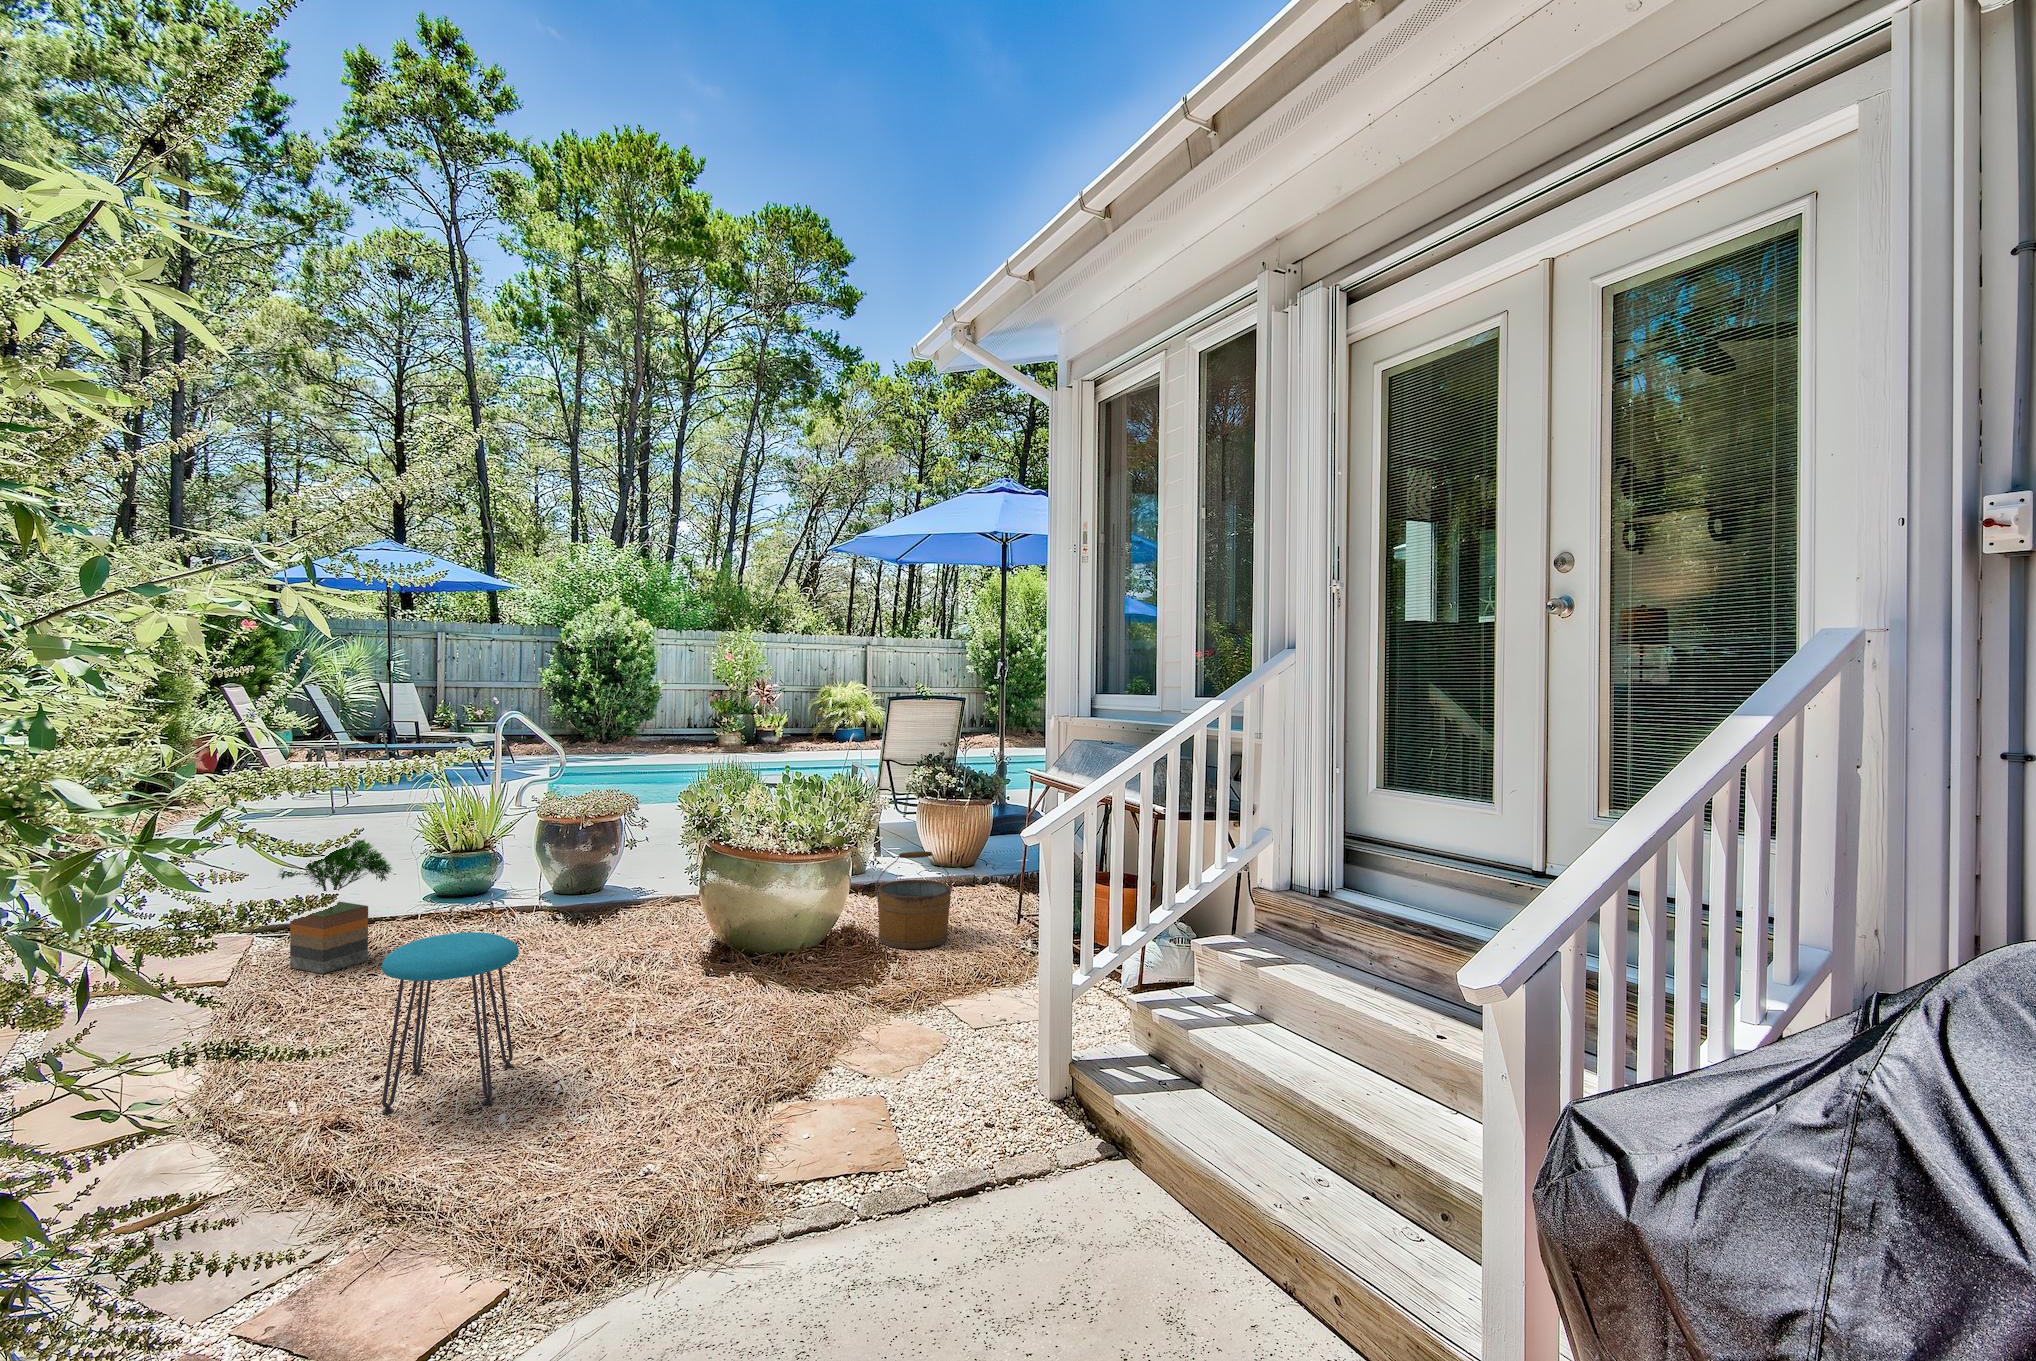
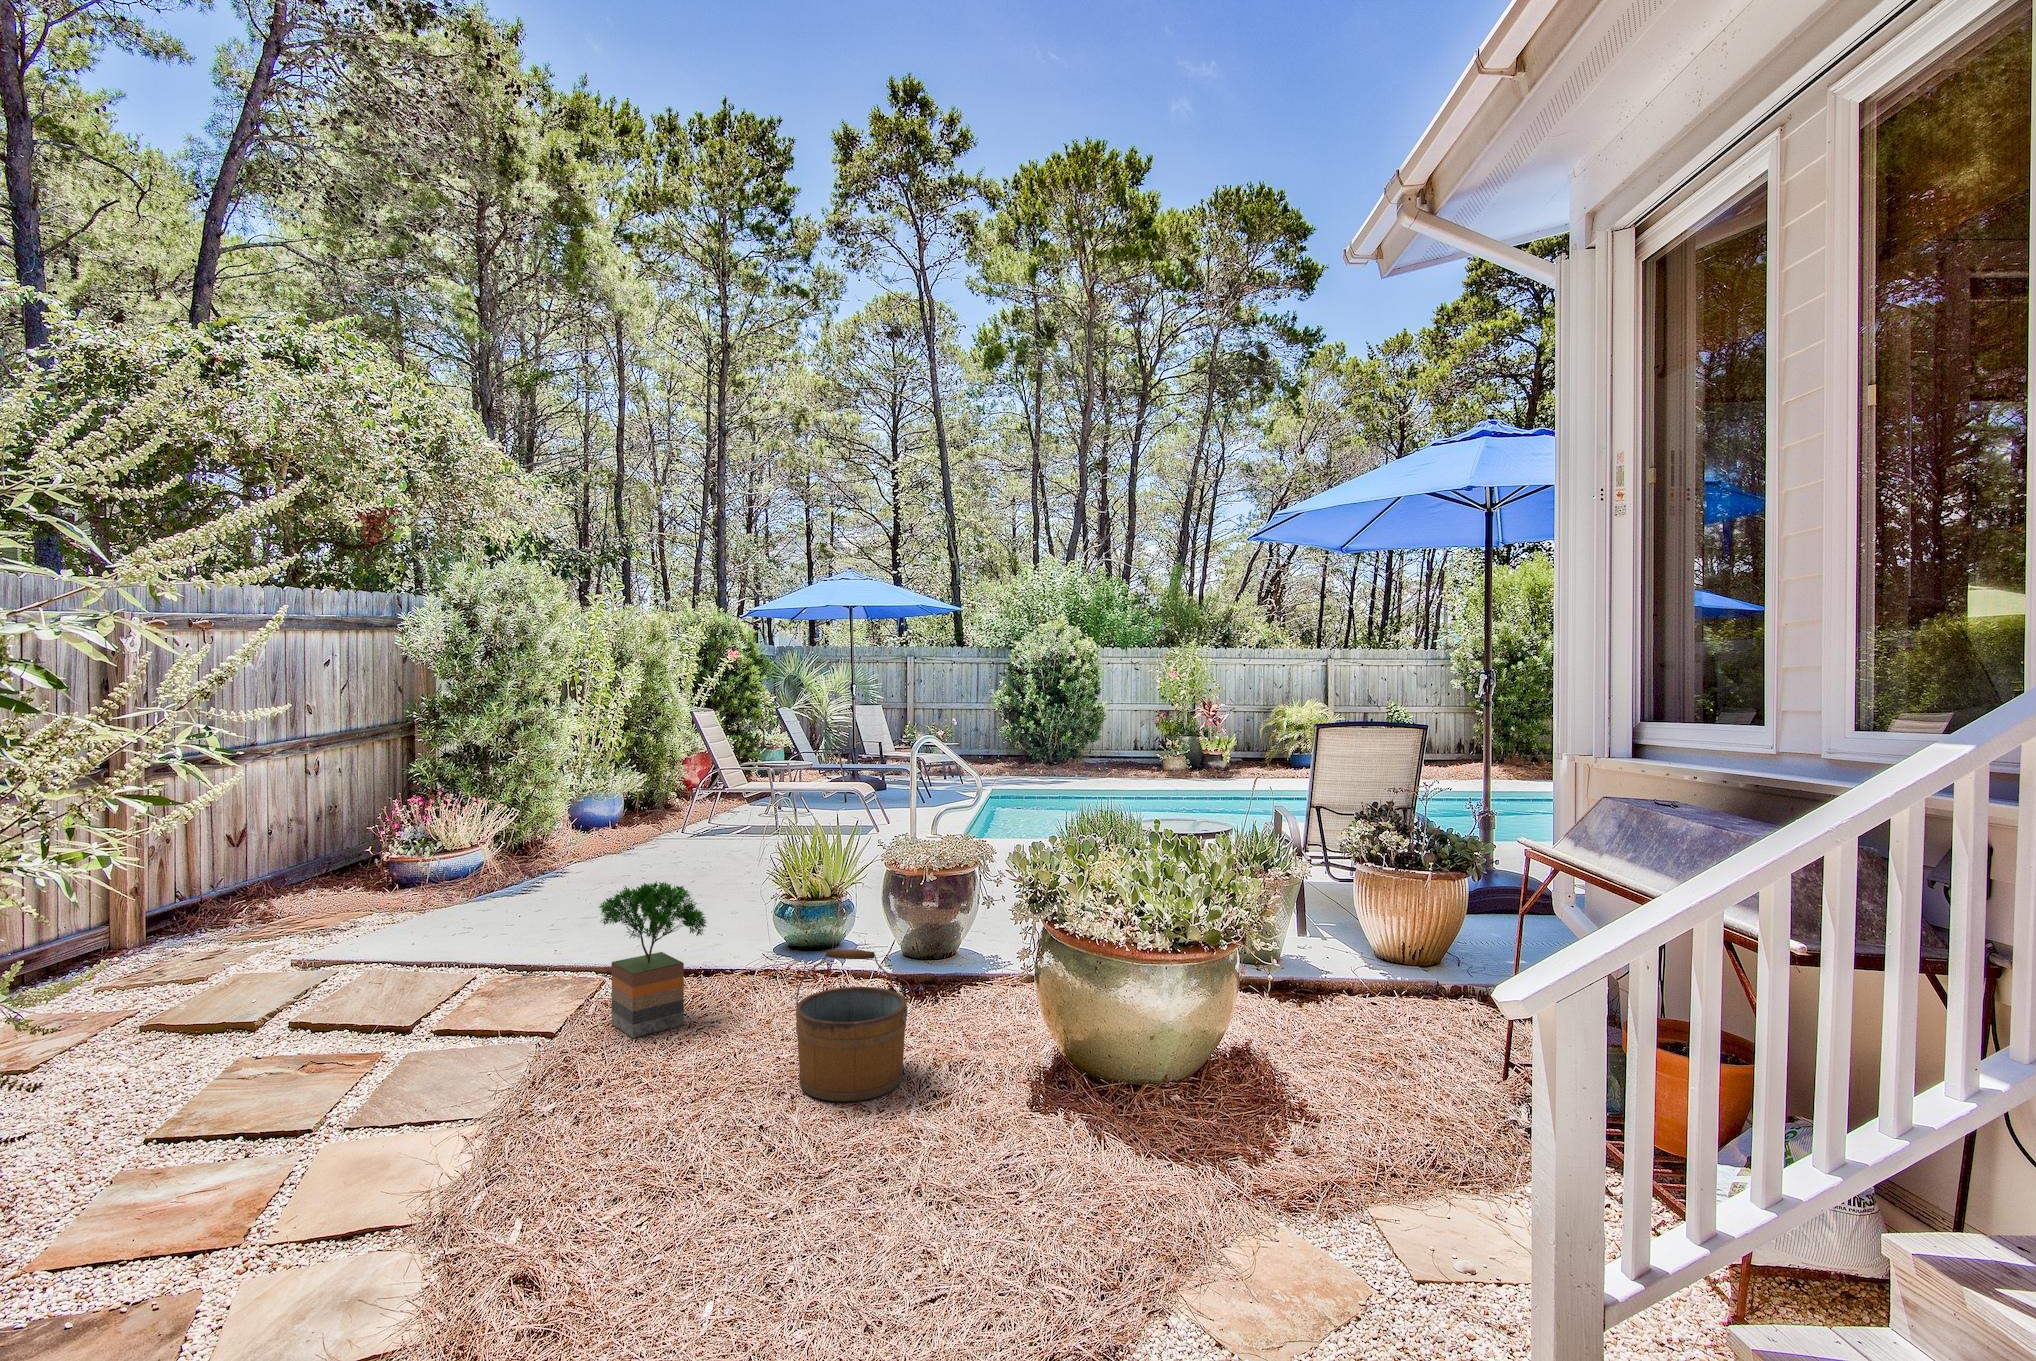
bucket: present [875,851,952,949] -> present [796,950,908,1101]
stool: present [382,932,519,1113] -> none [543,1047,729,1312]

